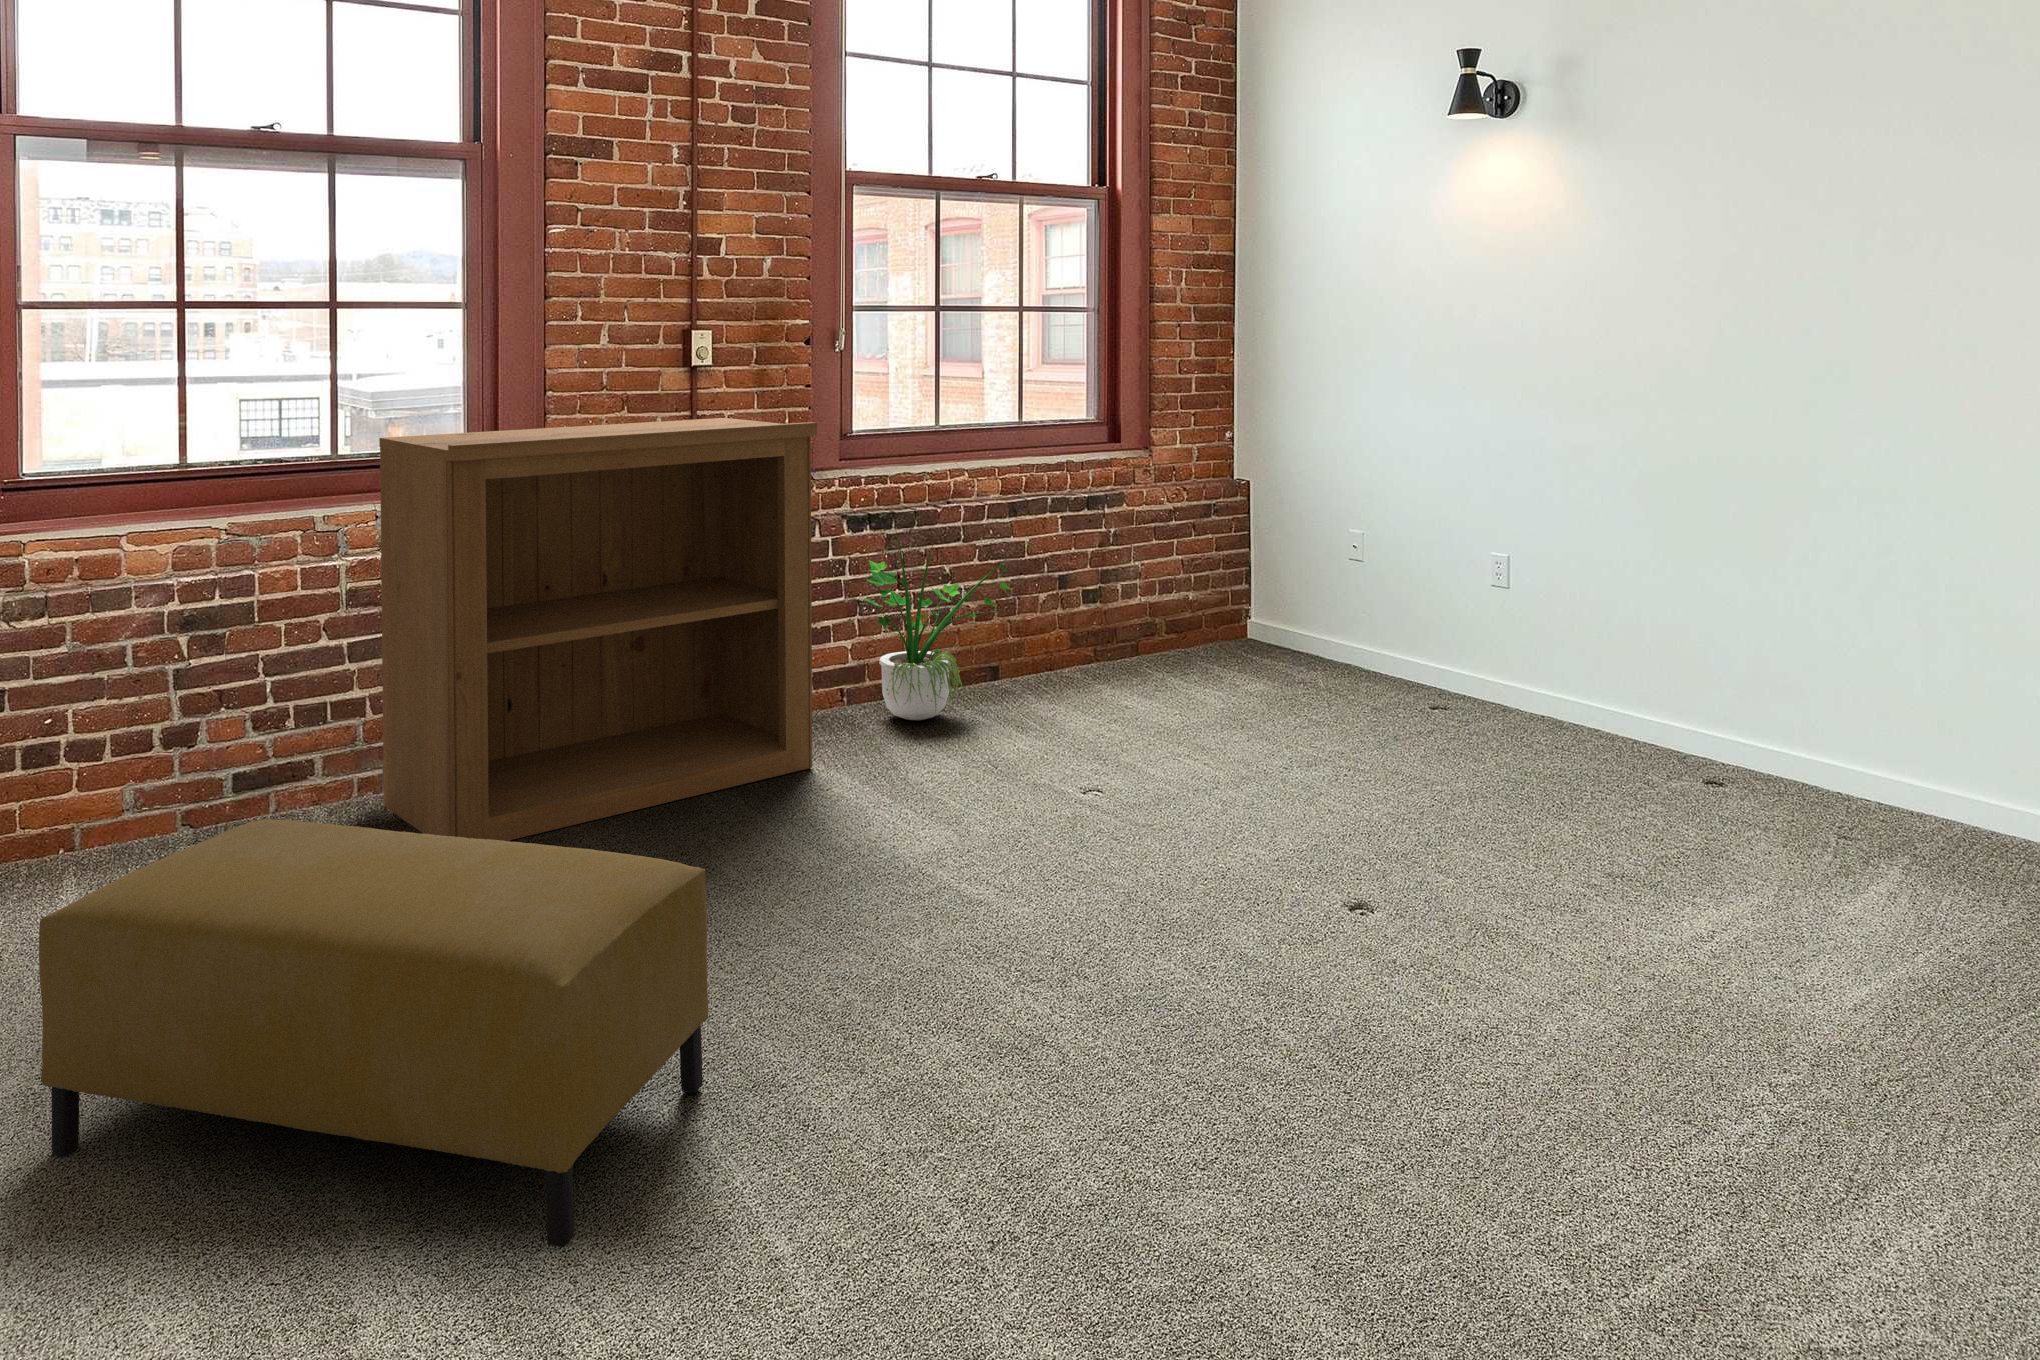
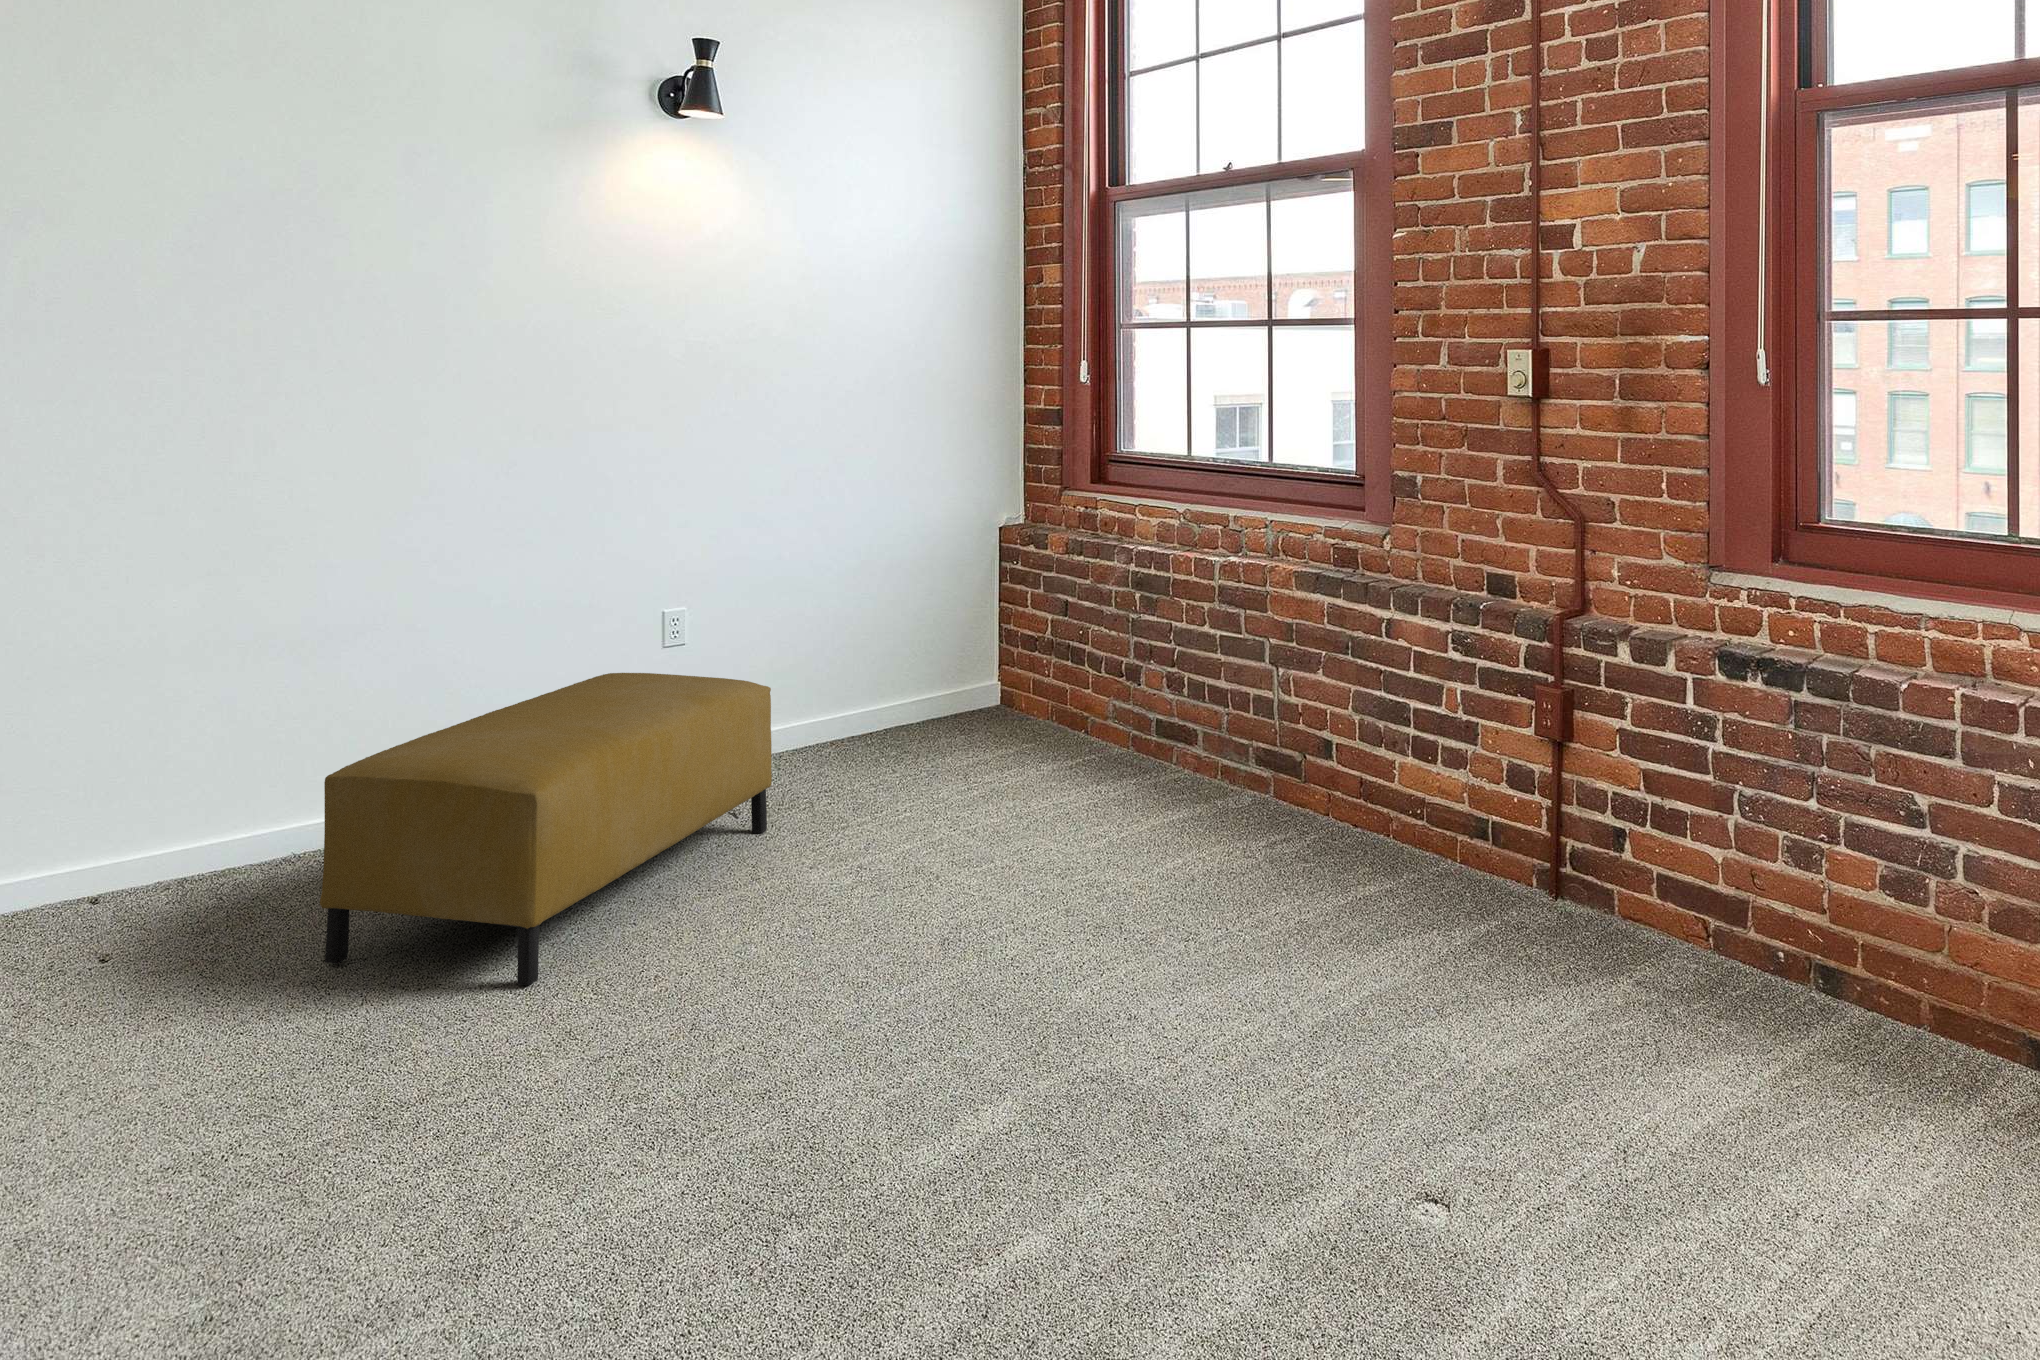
bookshelf: present [379,418,817,841] -> none [1082,447,1548,965]
potted plant: present [863,532,1012,720] -> none [1639,671,1975,1038]

